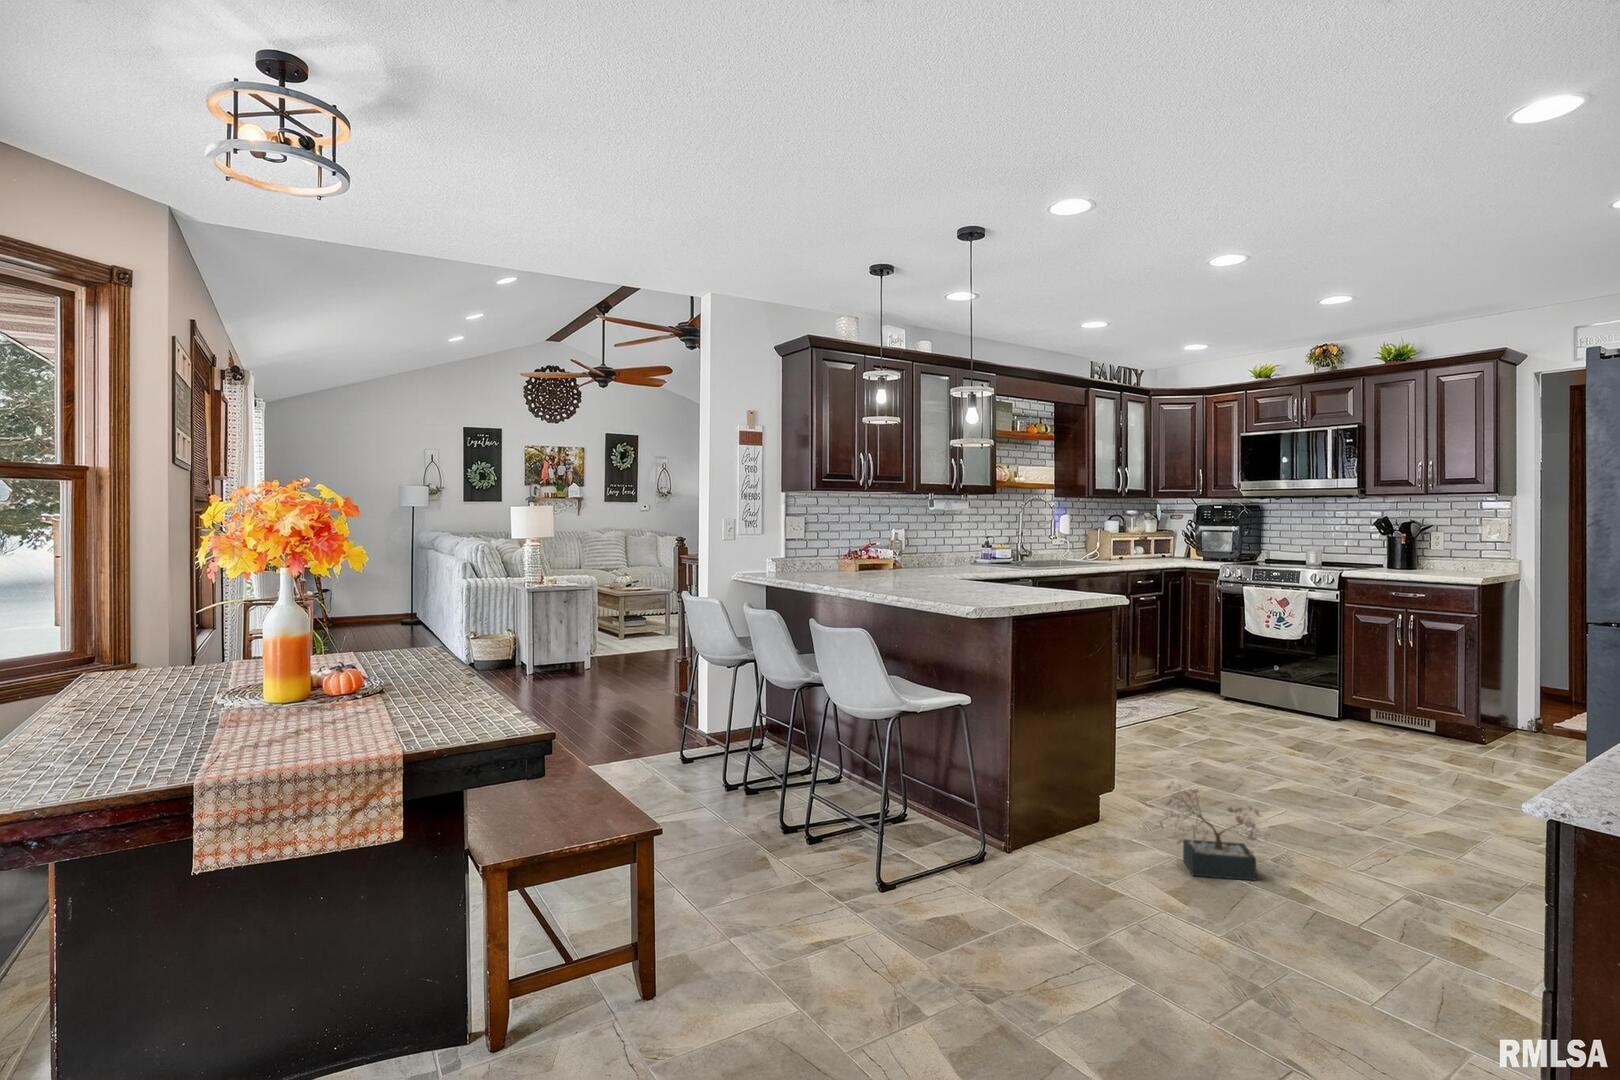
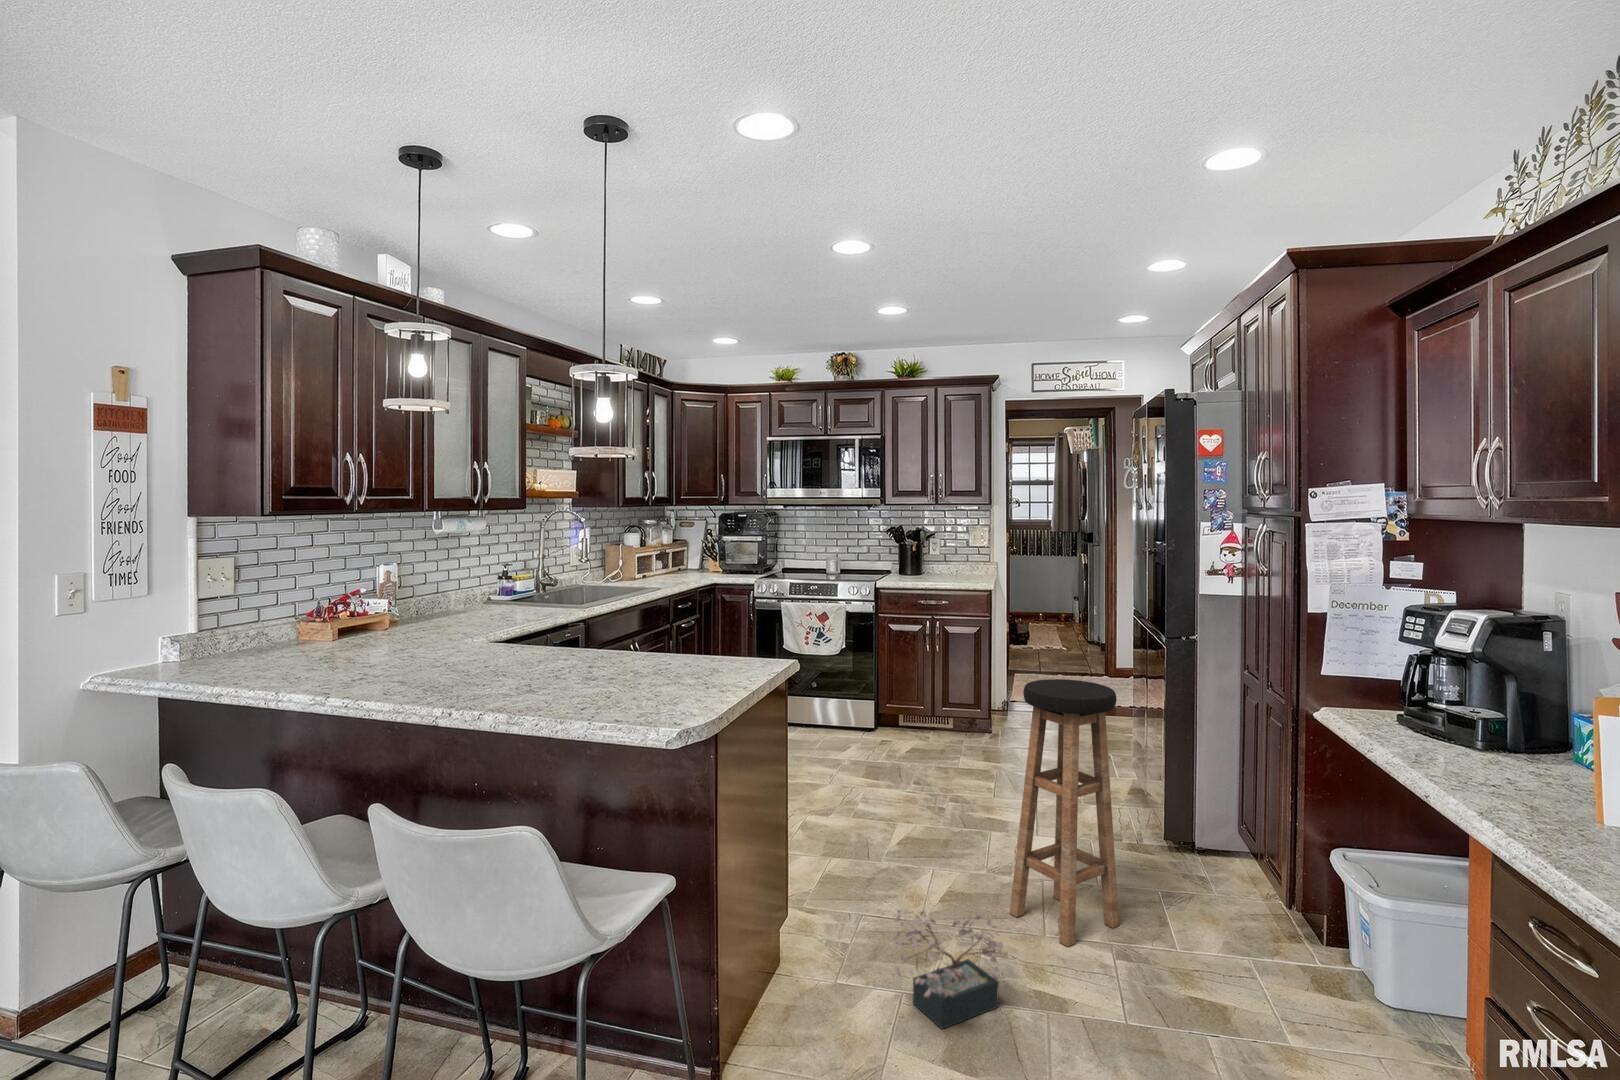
bar stool: none [1336,633,1452,877] -> present [1010,679,1119,947]

